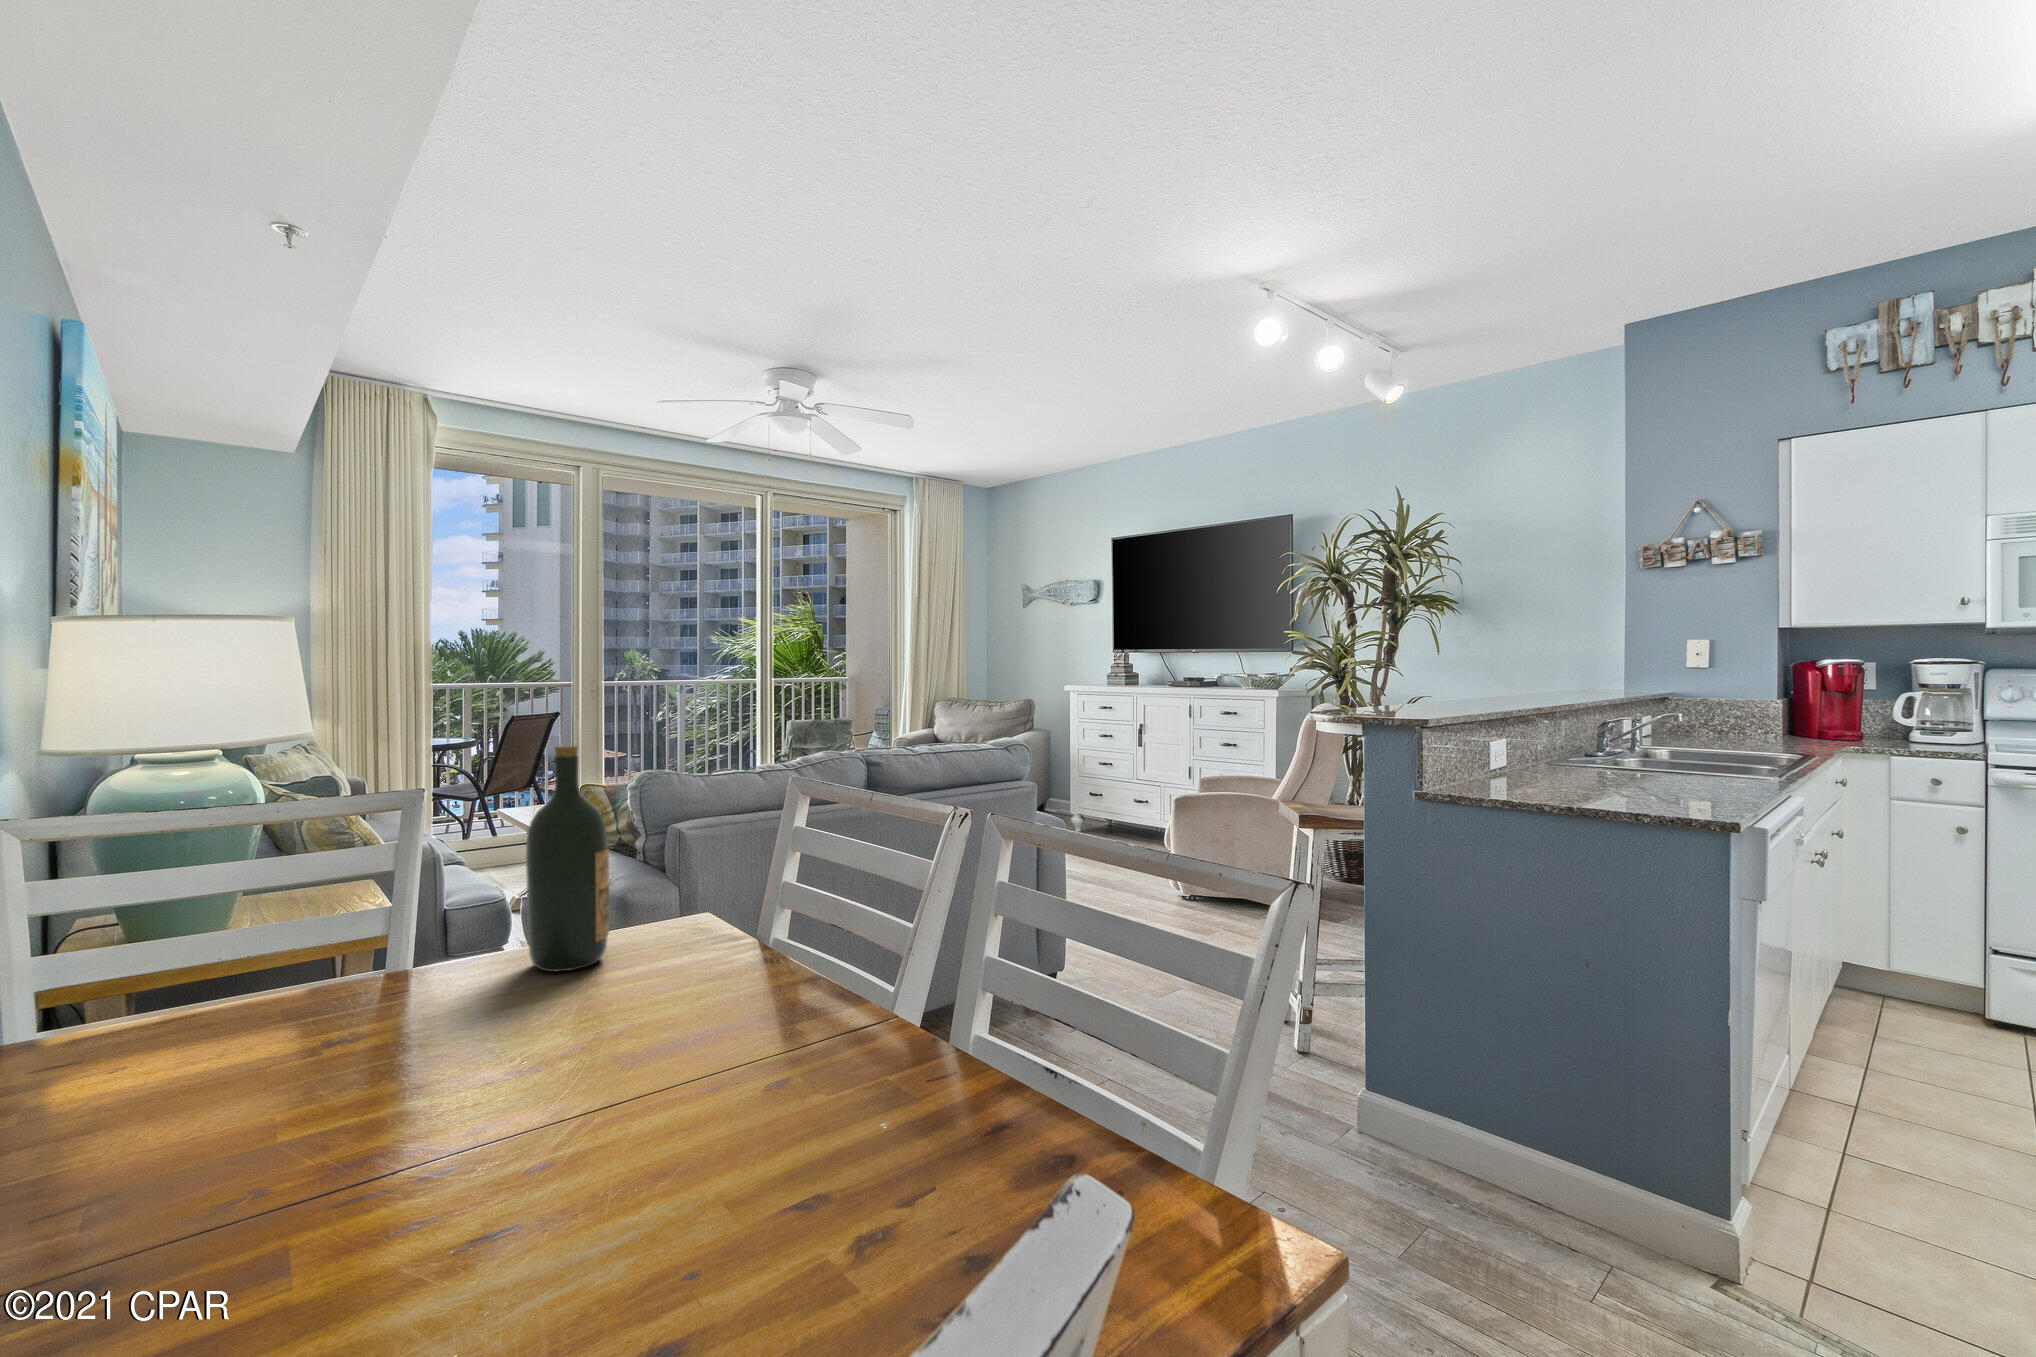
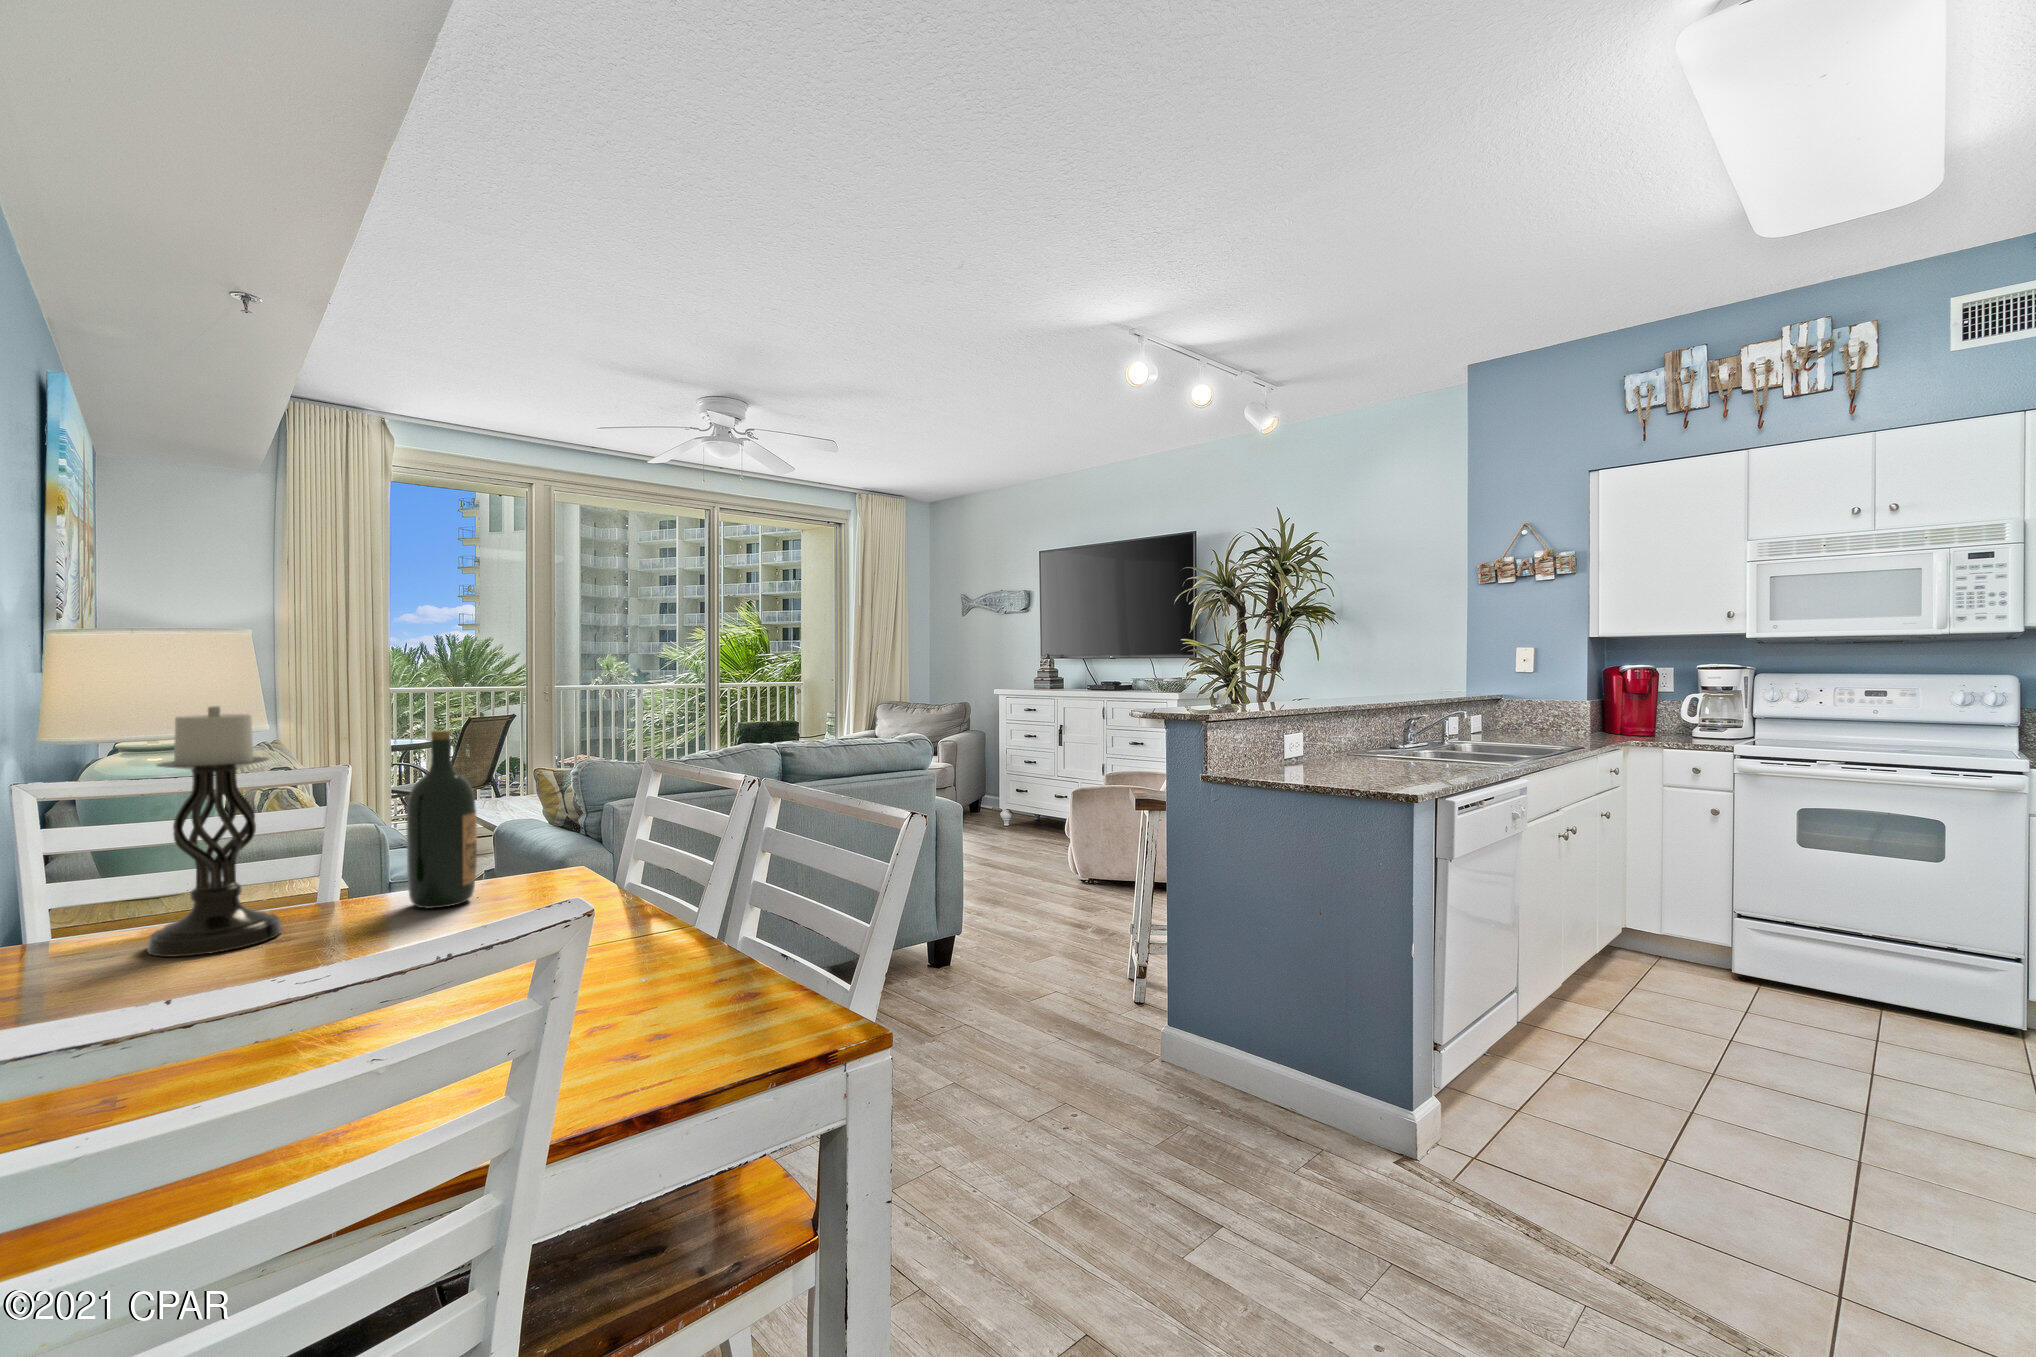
candle holder: none [214,718,382,1052] -> present [147,706,282,957]

